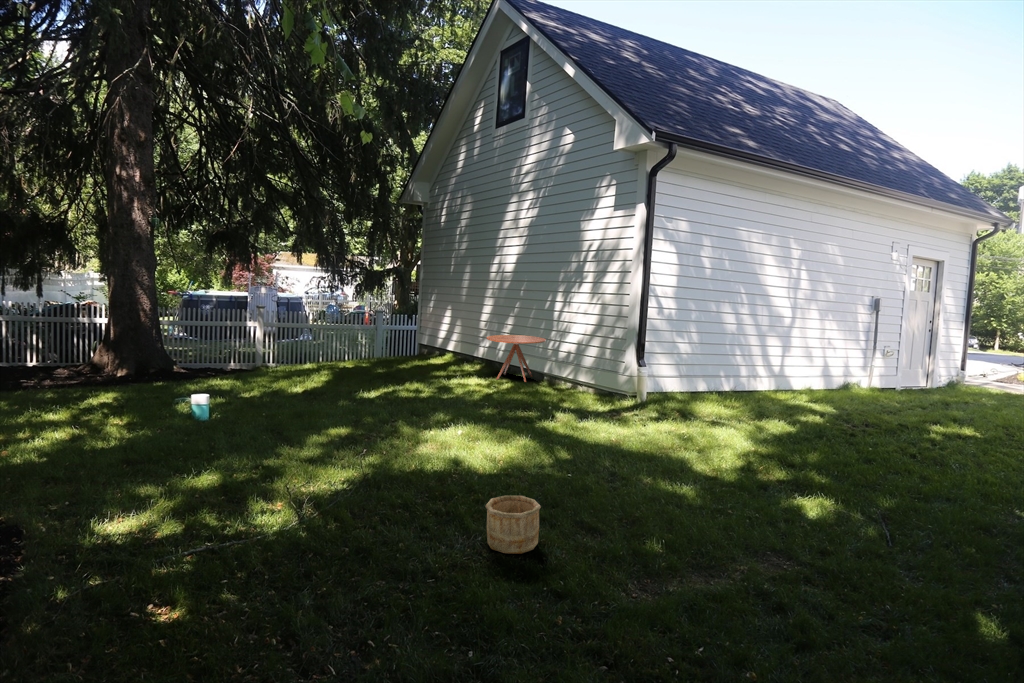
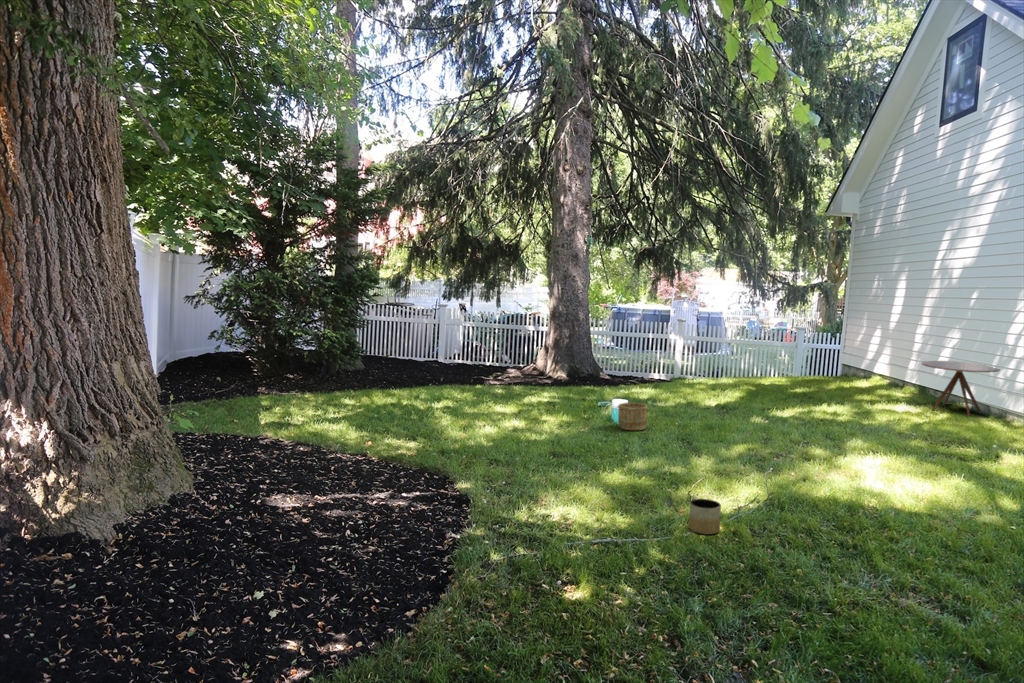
wooden bucket: present [486,496,541,554] -> present [618,403,648,430]
planter: none [270,514,308,559] -> present [689,499,721,535]

